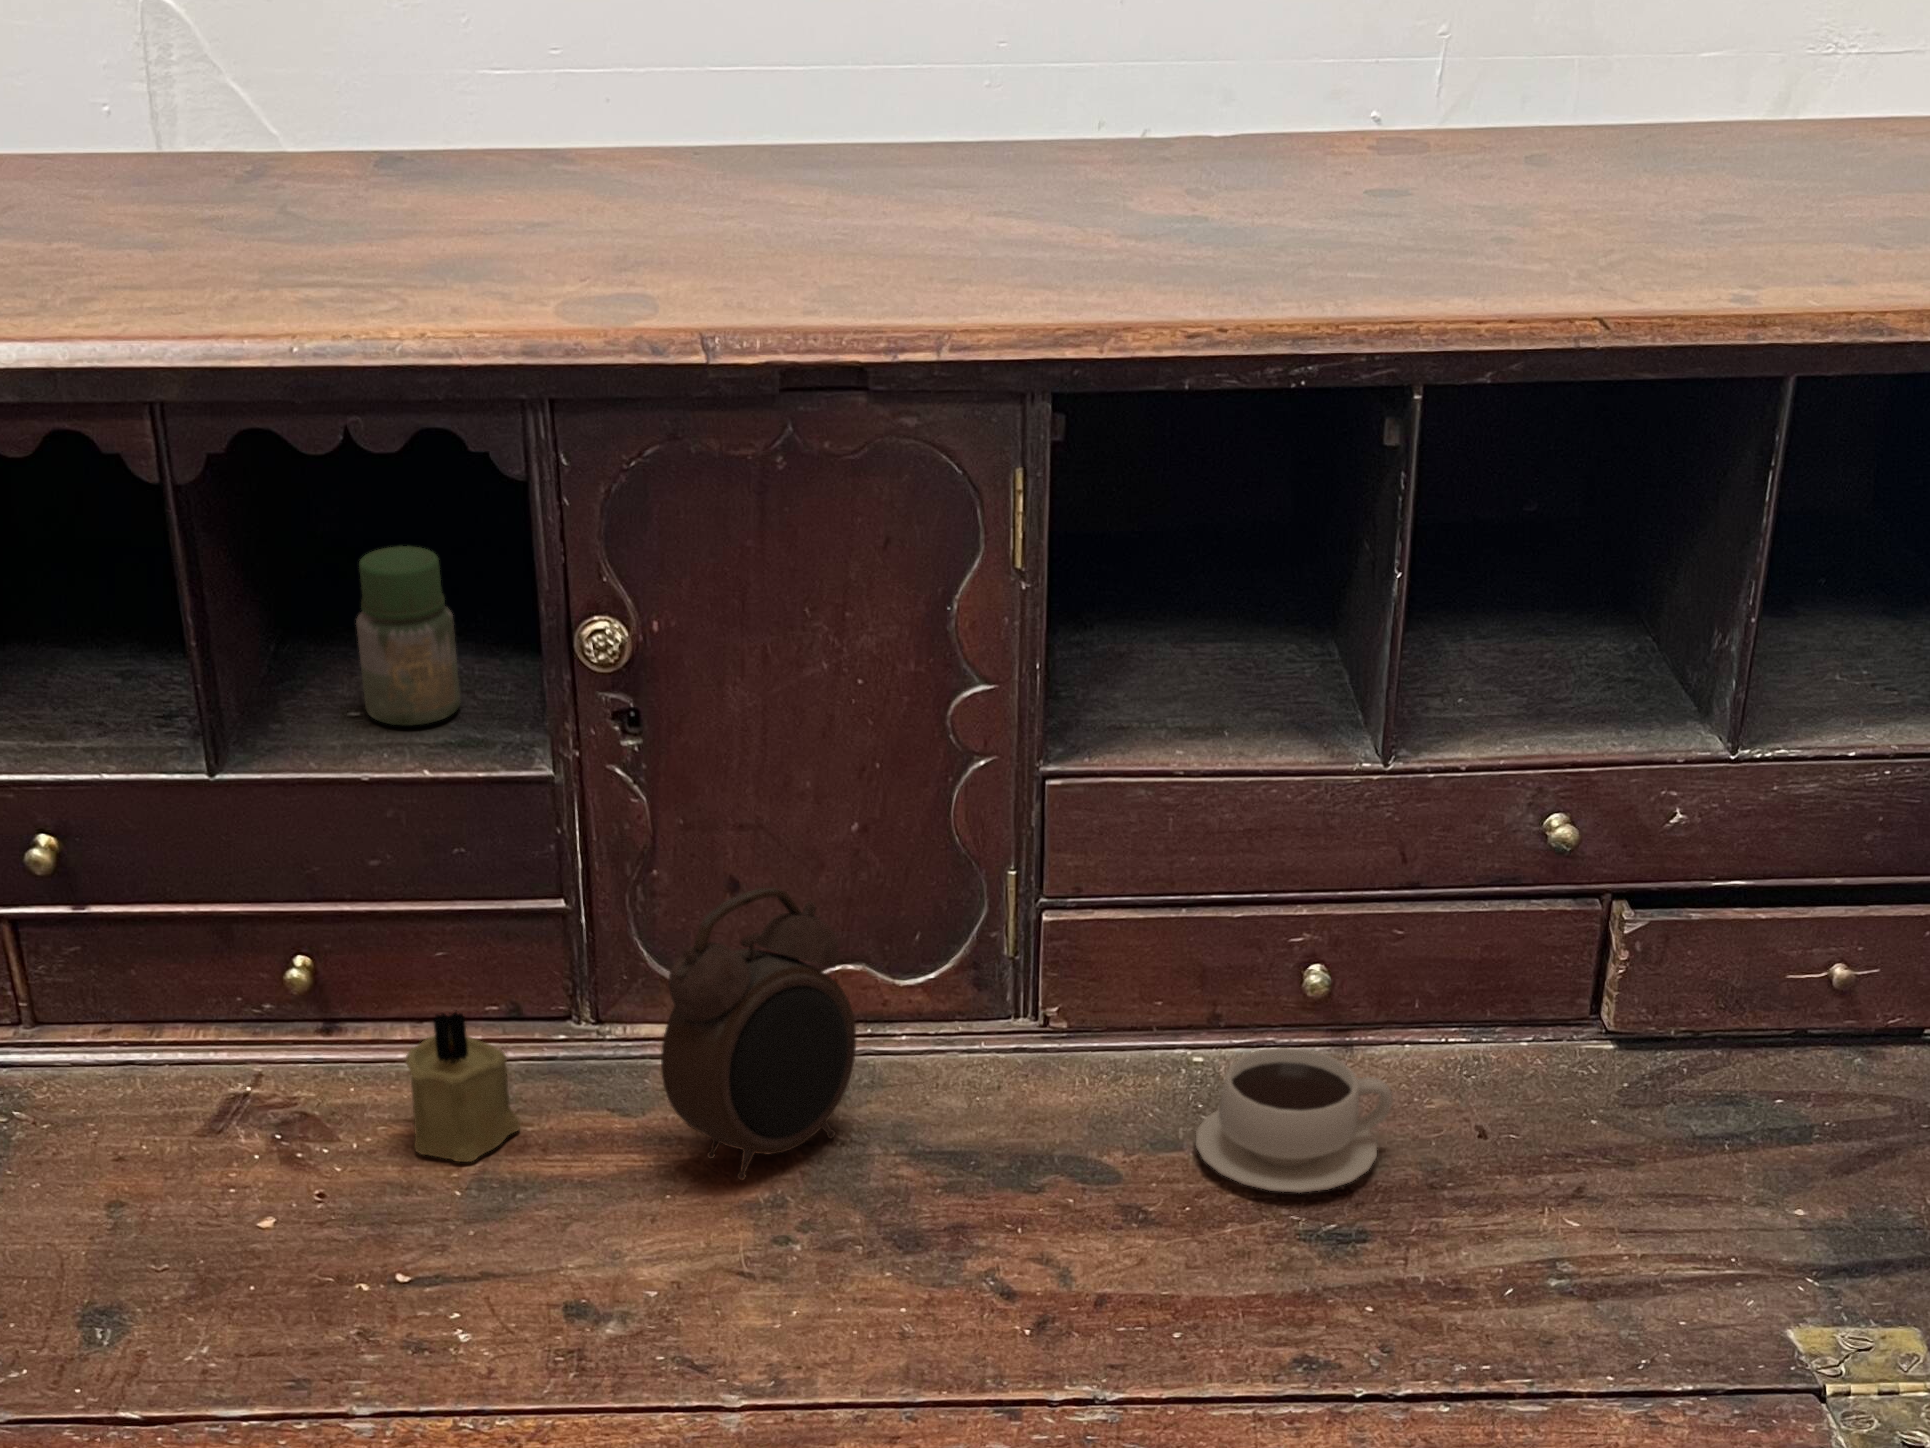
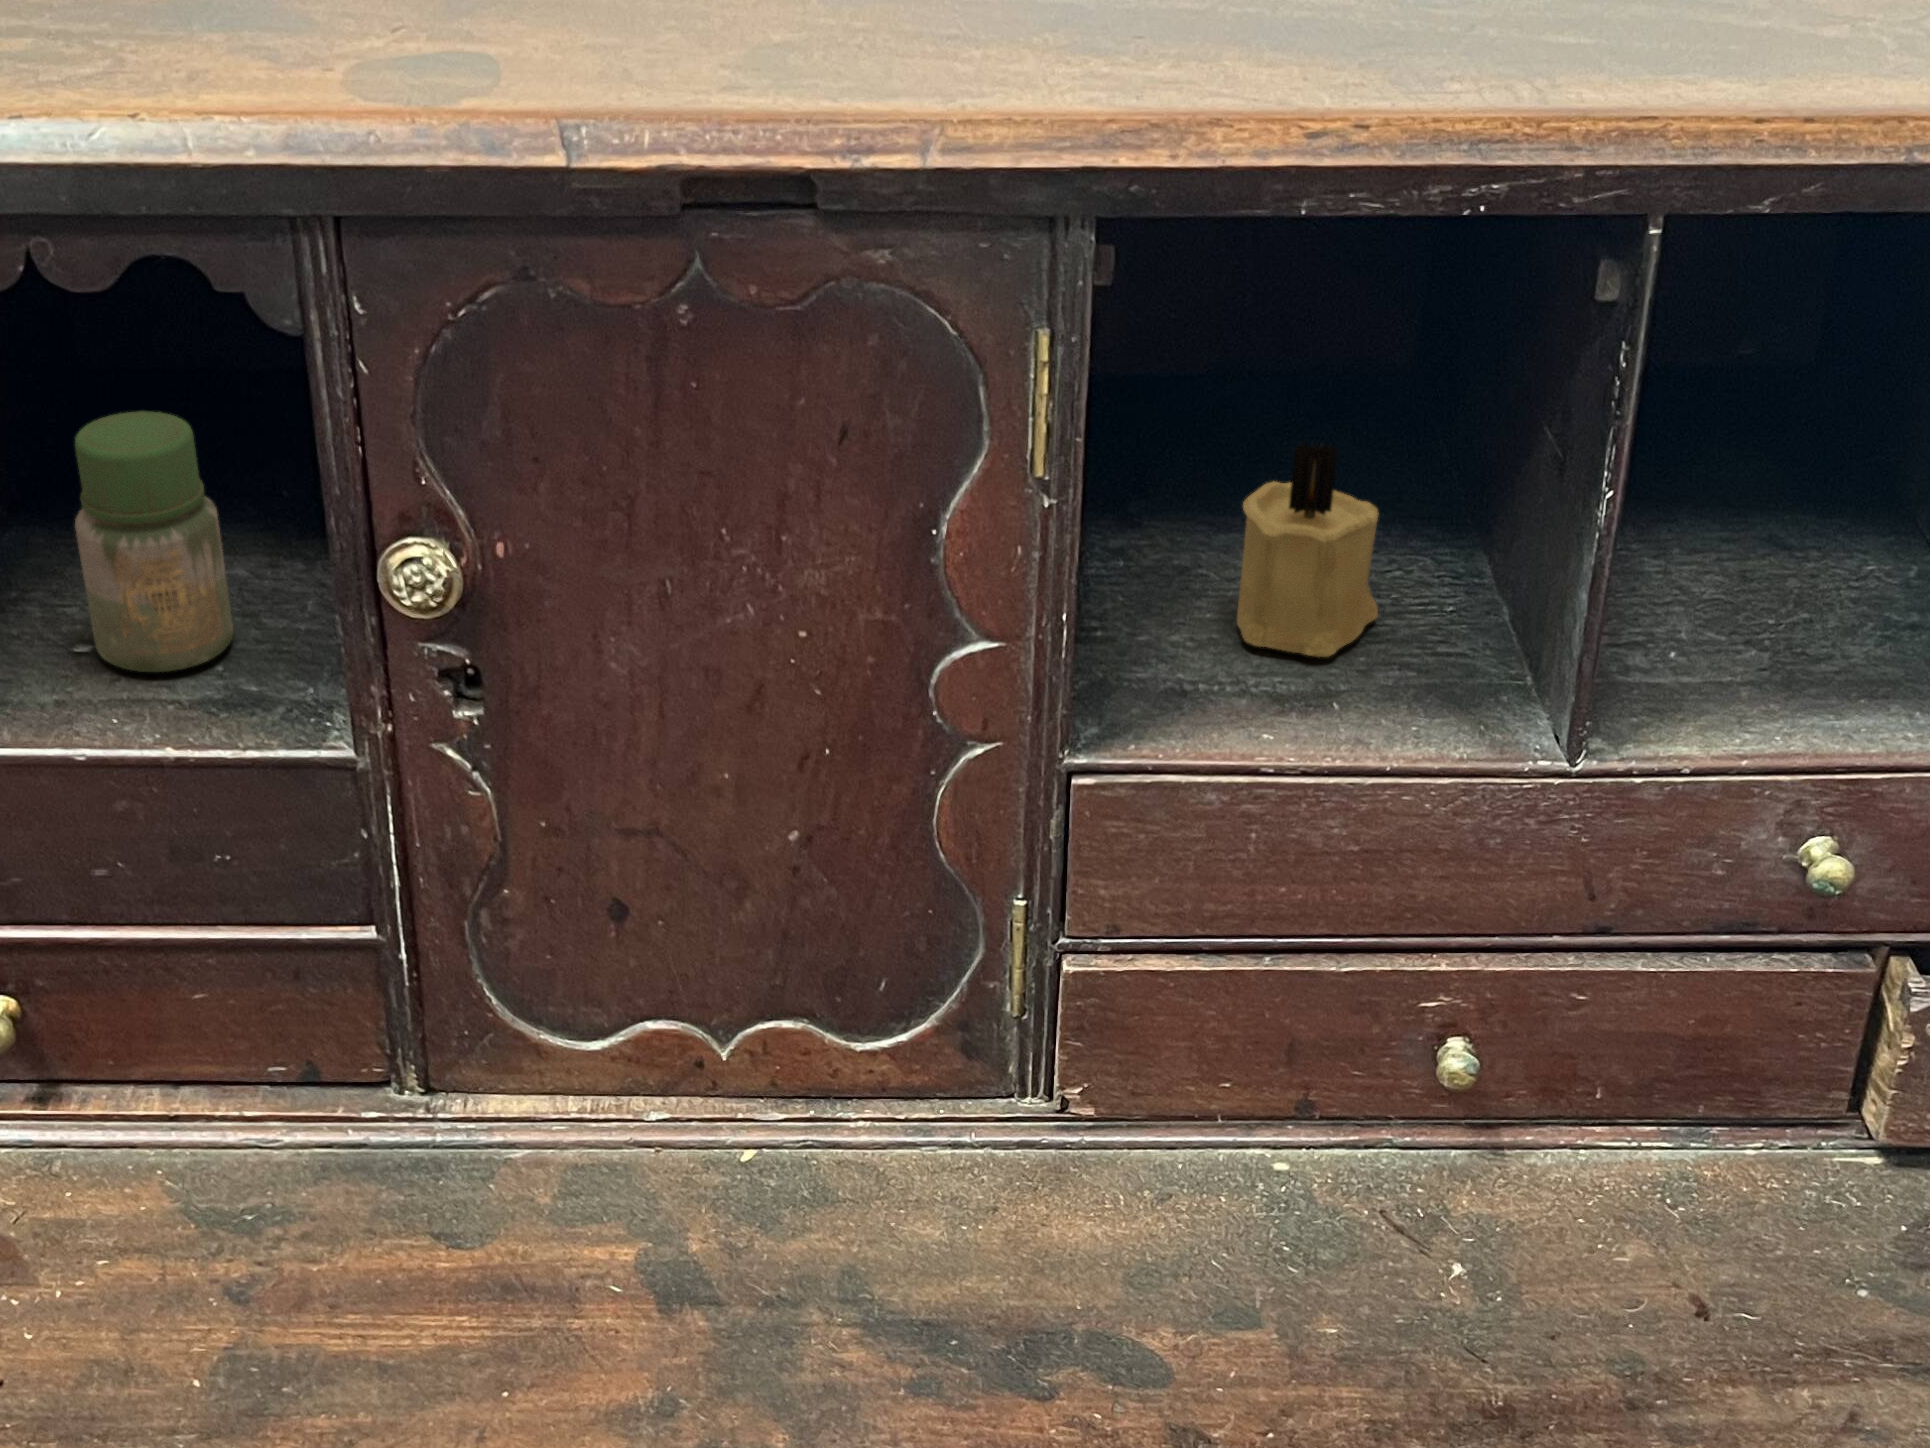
alarm clock: present [661,888,856,1180] -> none [495,953,787,1376]
candle: present [406,1012,520,1162] -> present [1237,443,1379,657]
teacup: present [1196,1048,1392,1193] -> none [1281,1186,1575,1421]

